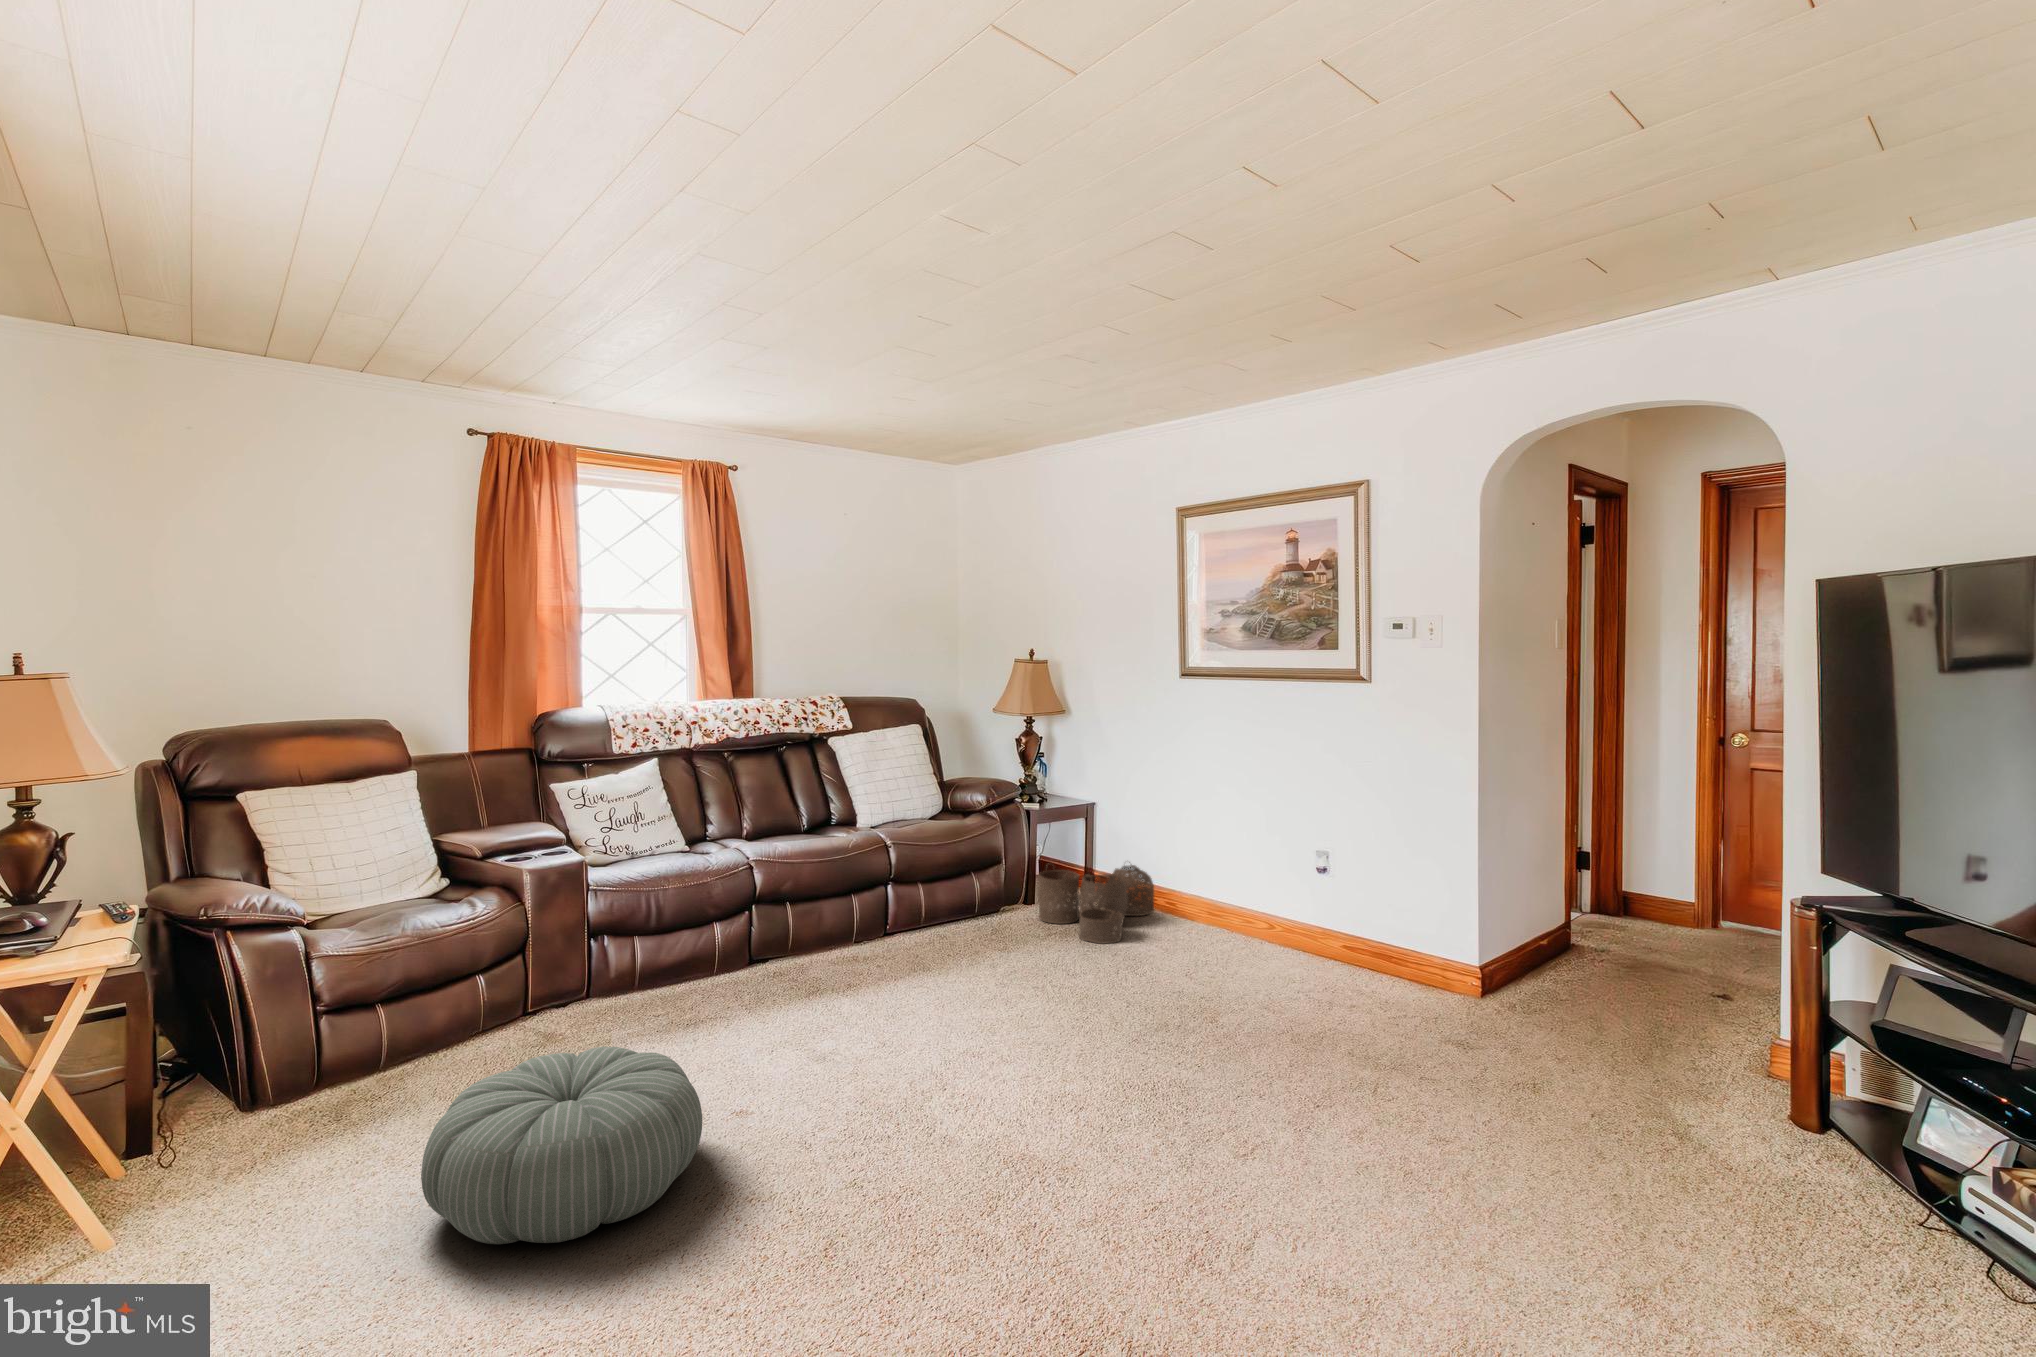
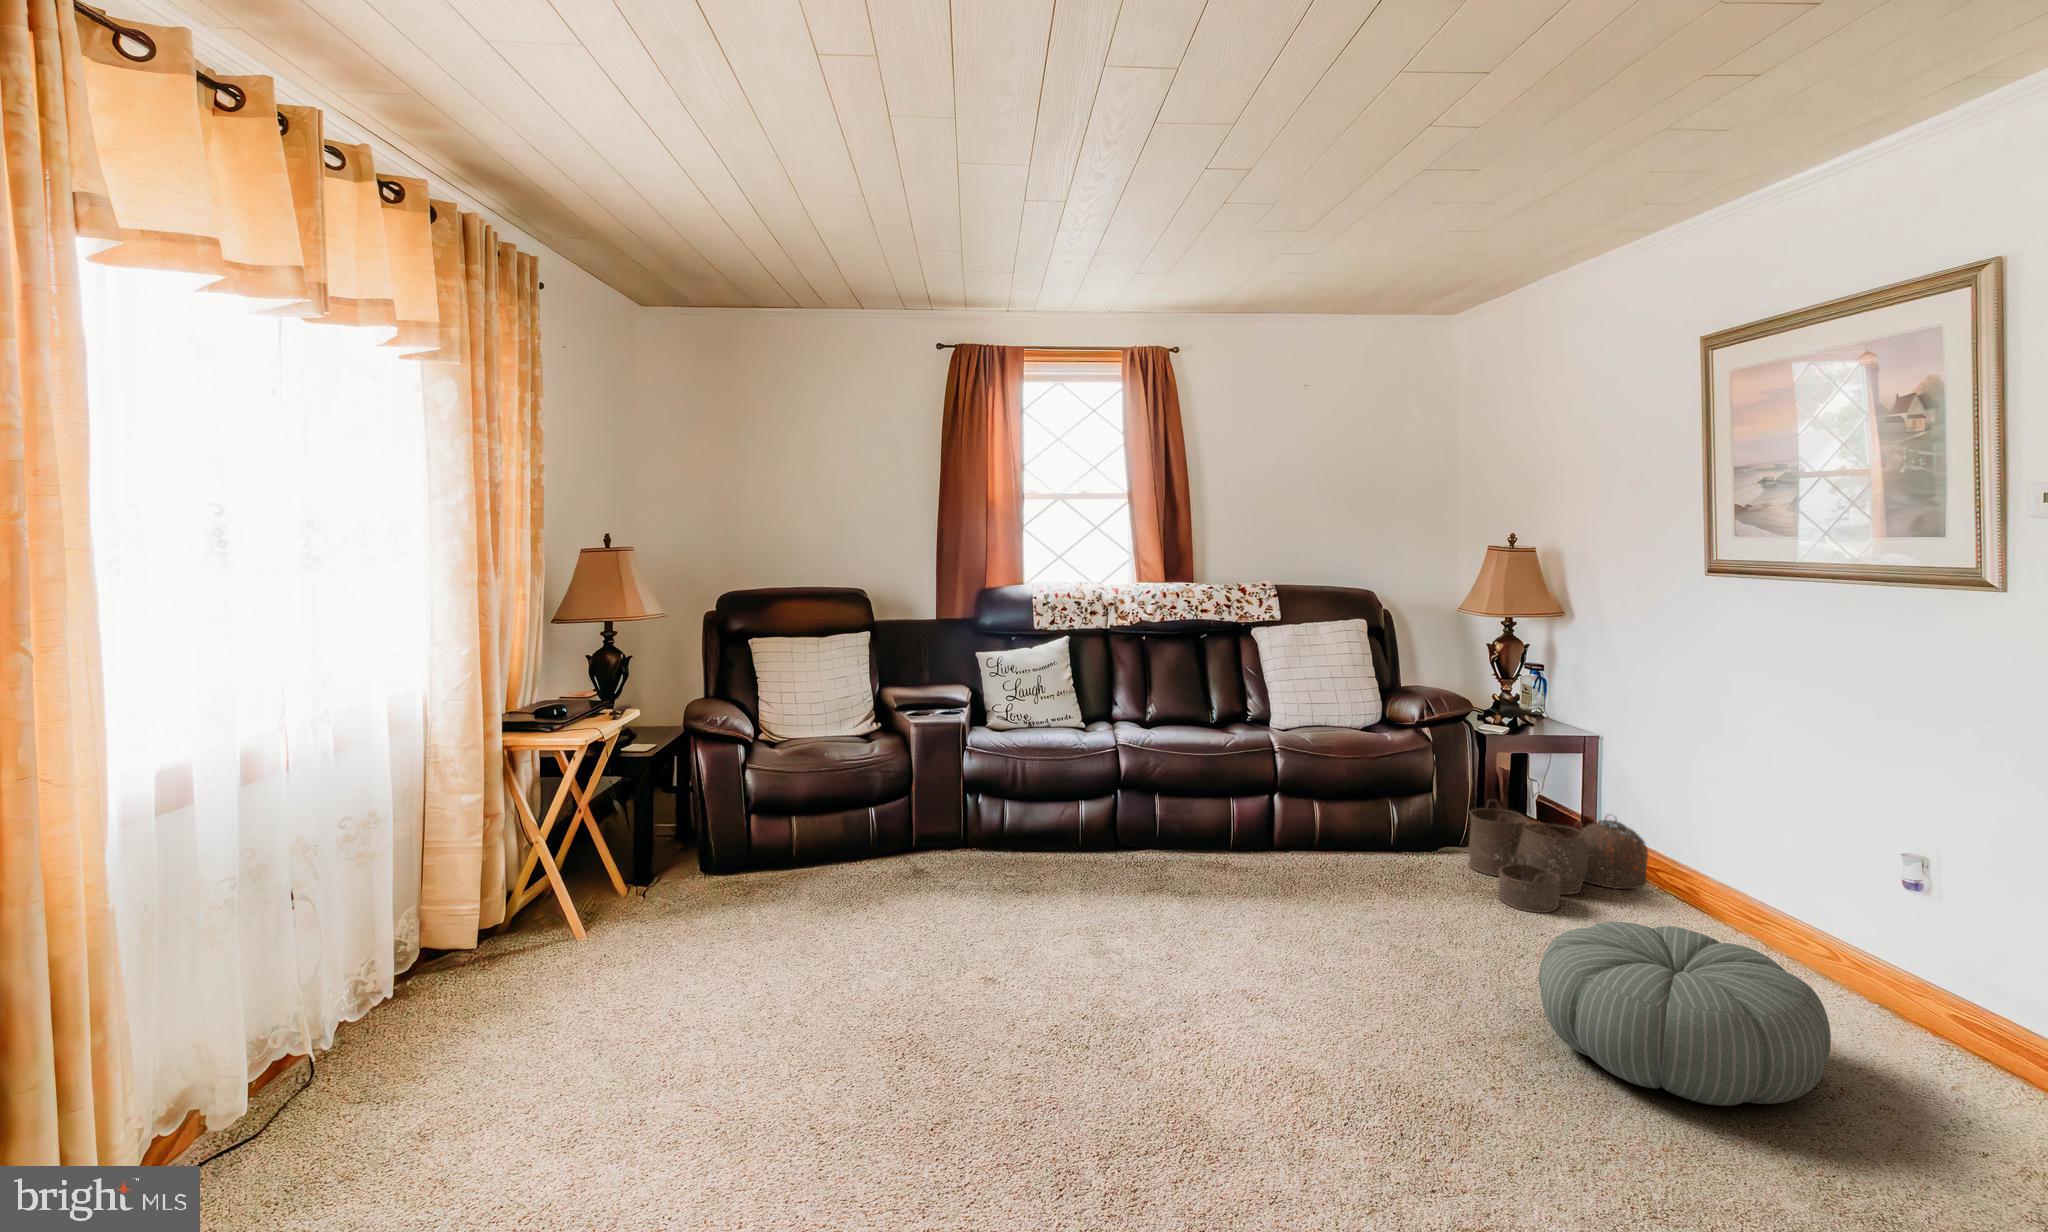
pouf: present [421,1046,702,1244] -> present [1539,922,1831,1106]

